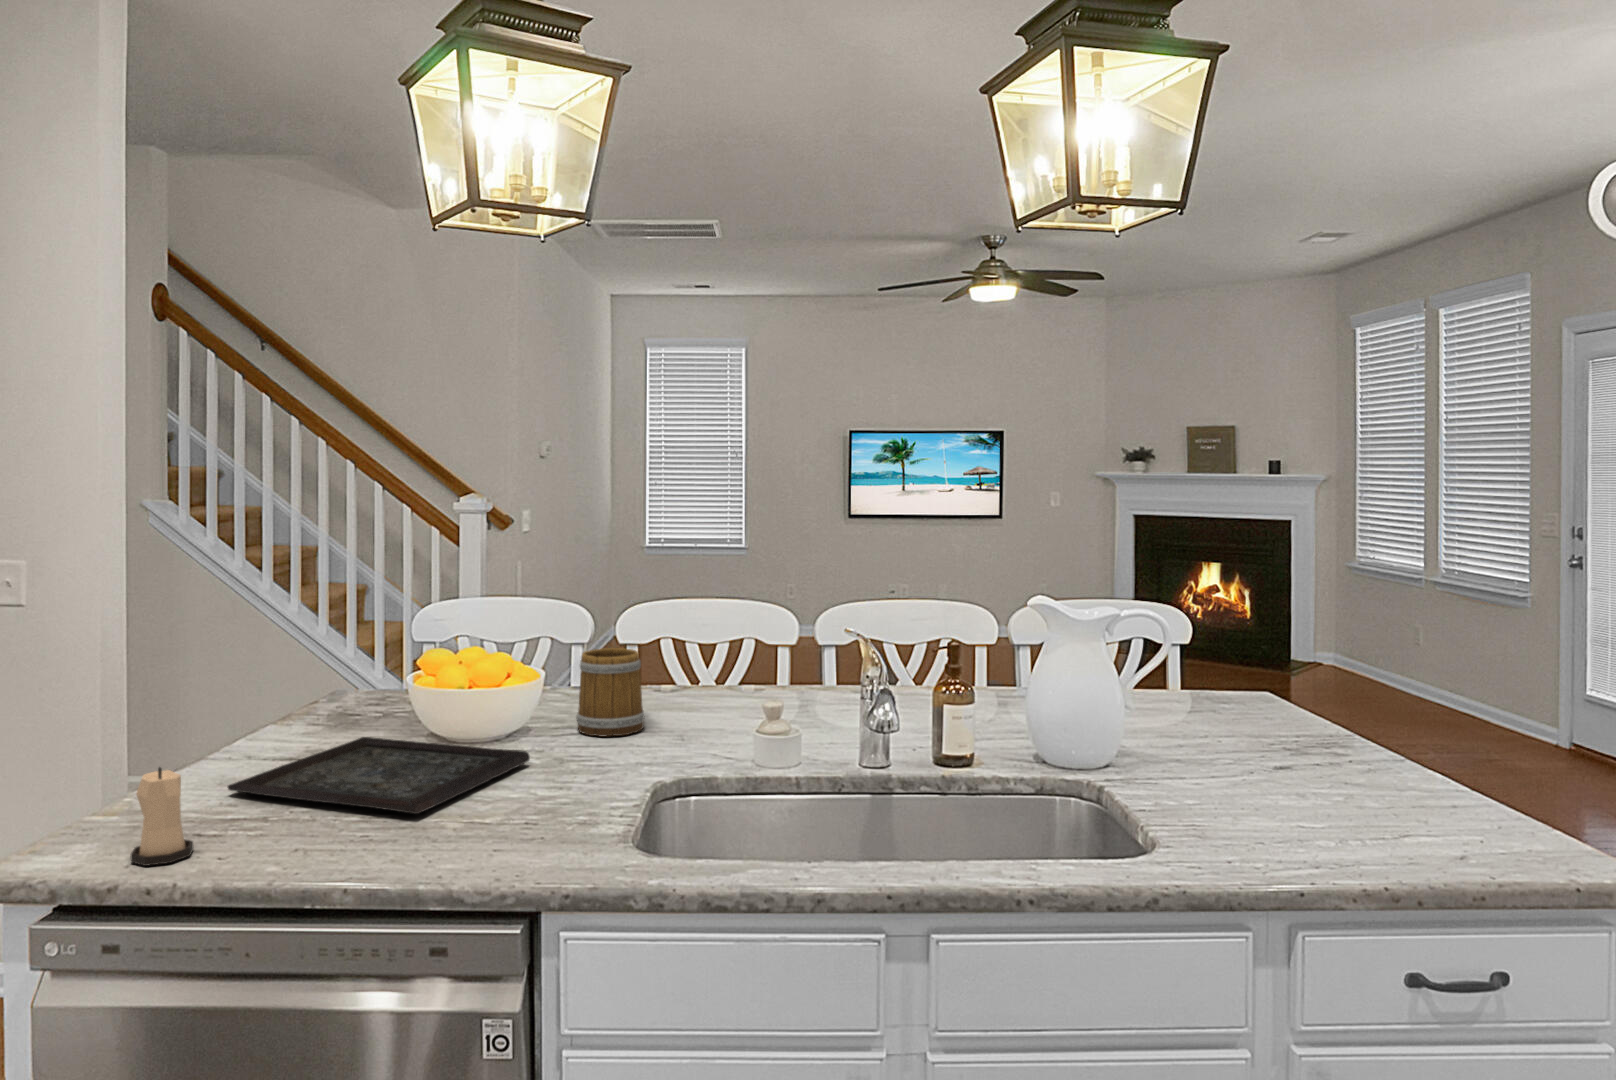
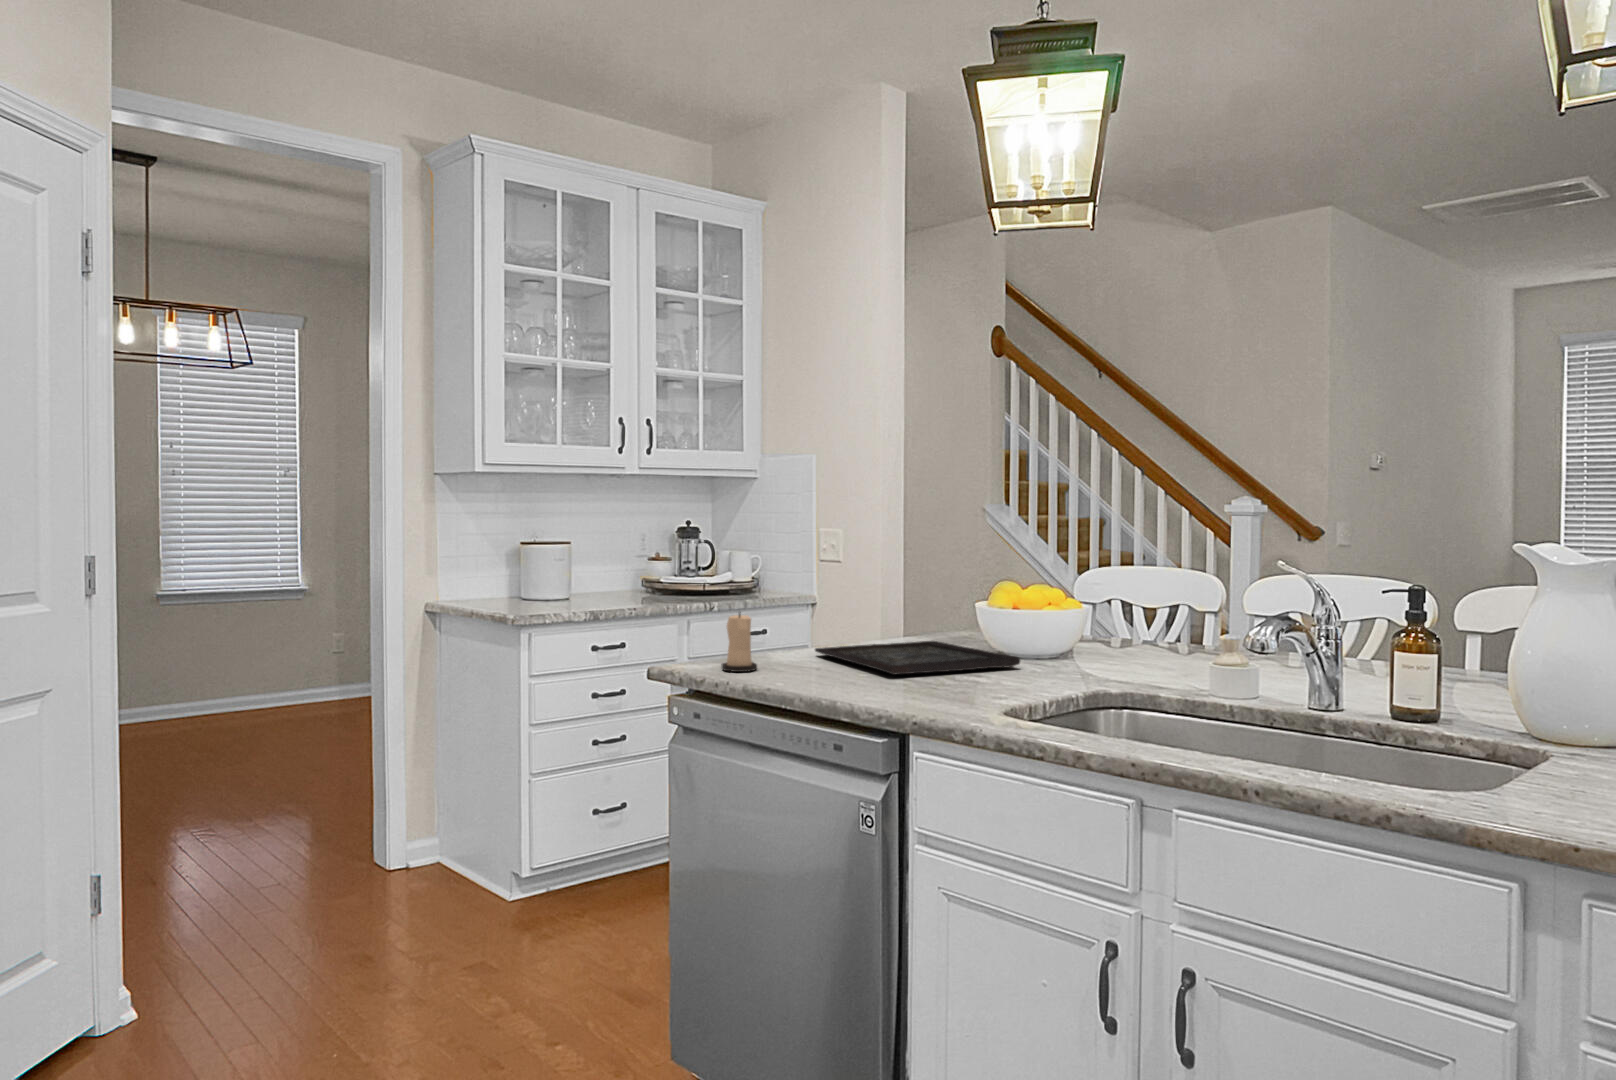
mug: present [576,648,645,736] -> none [1096,590,1171,665]

